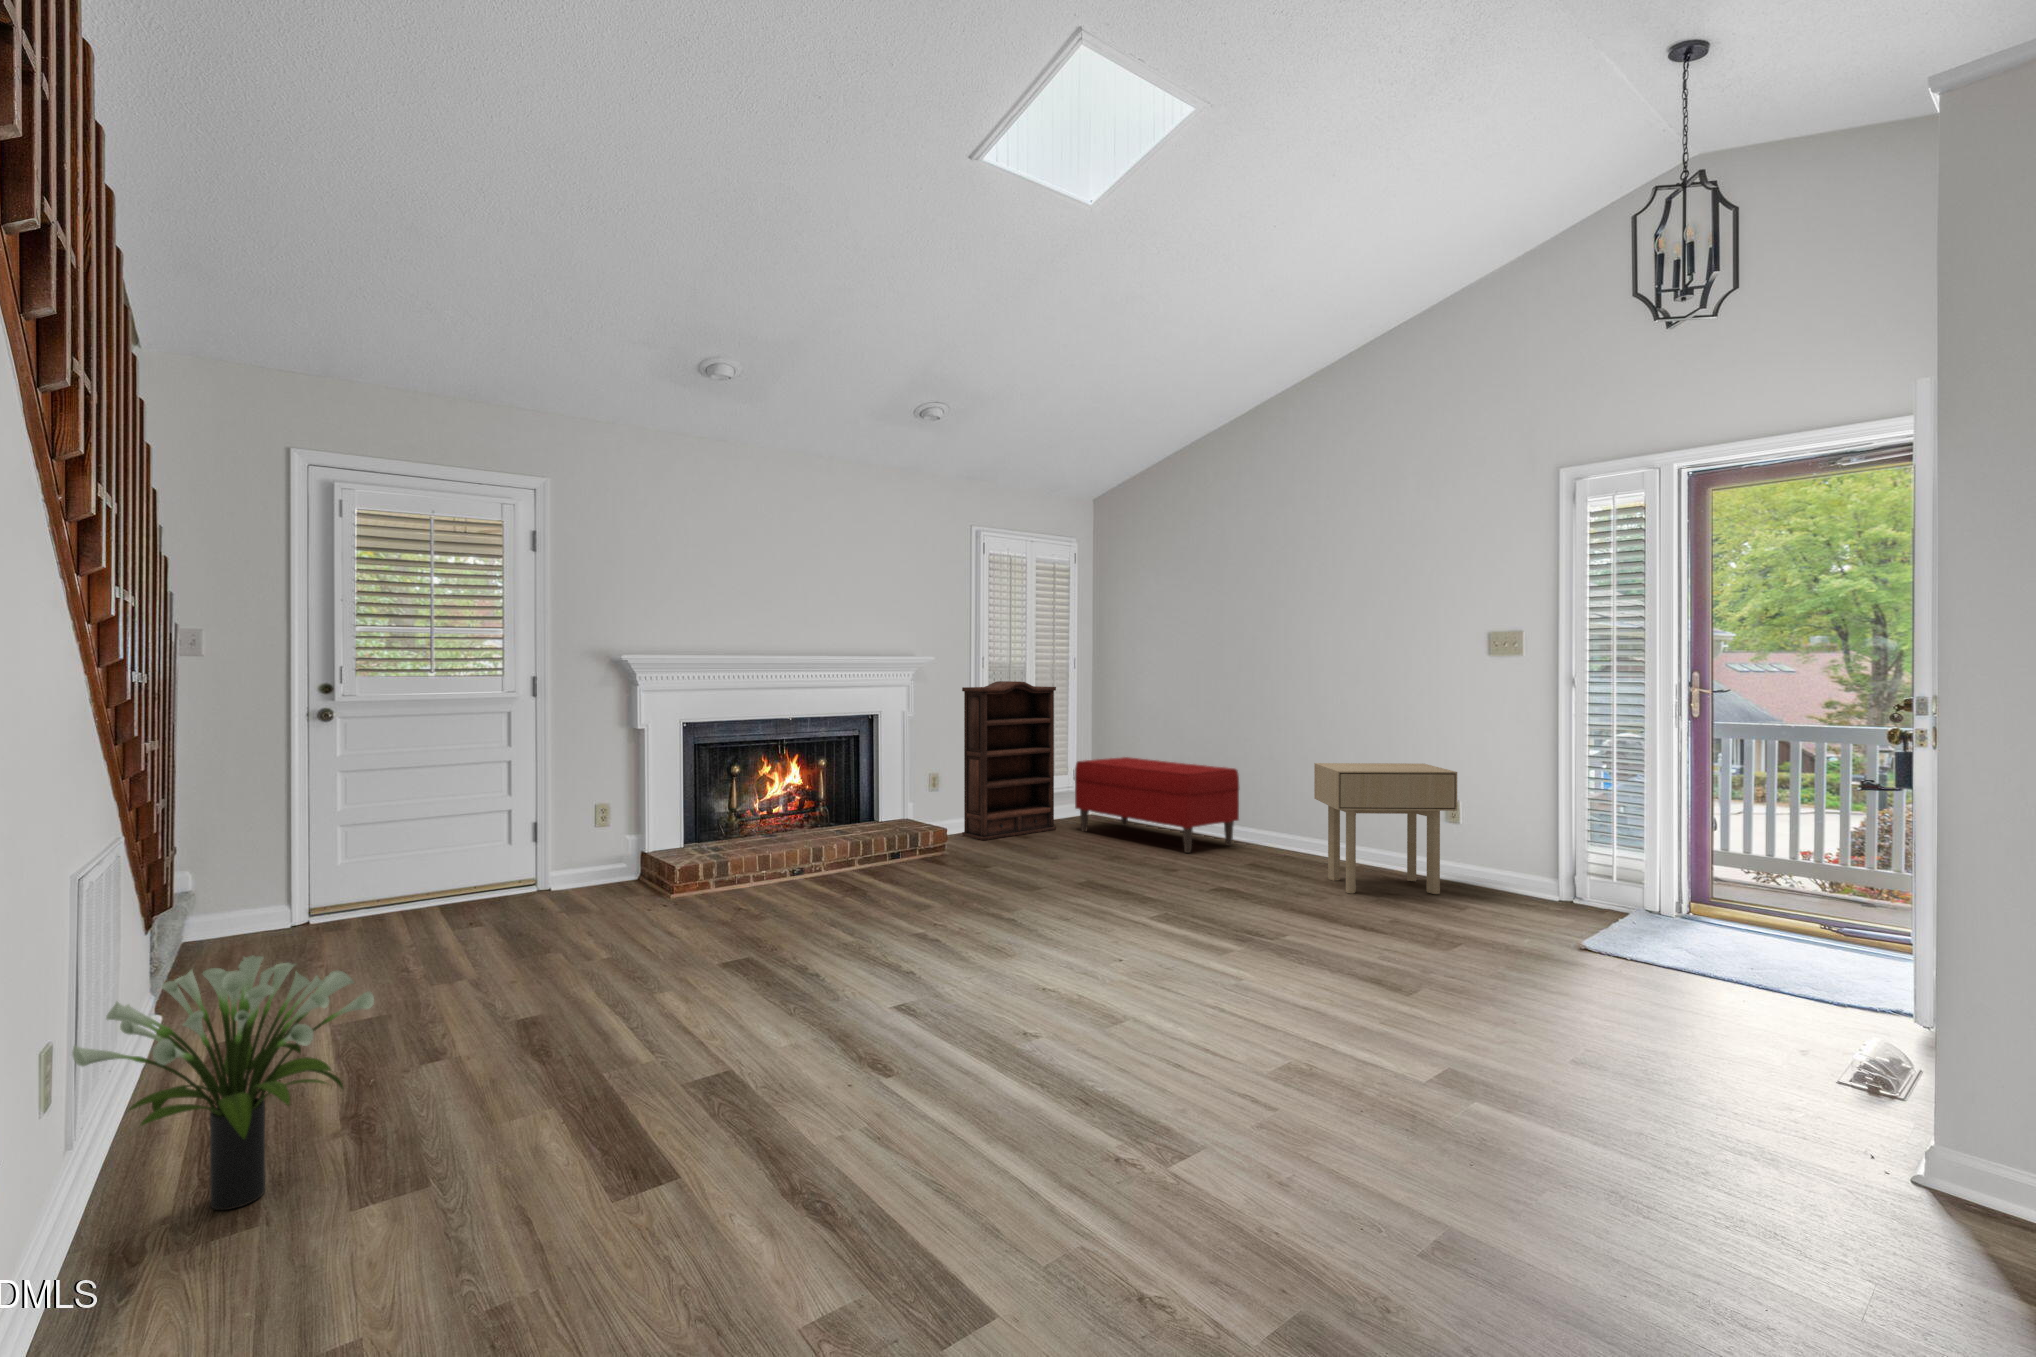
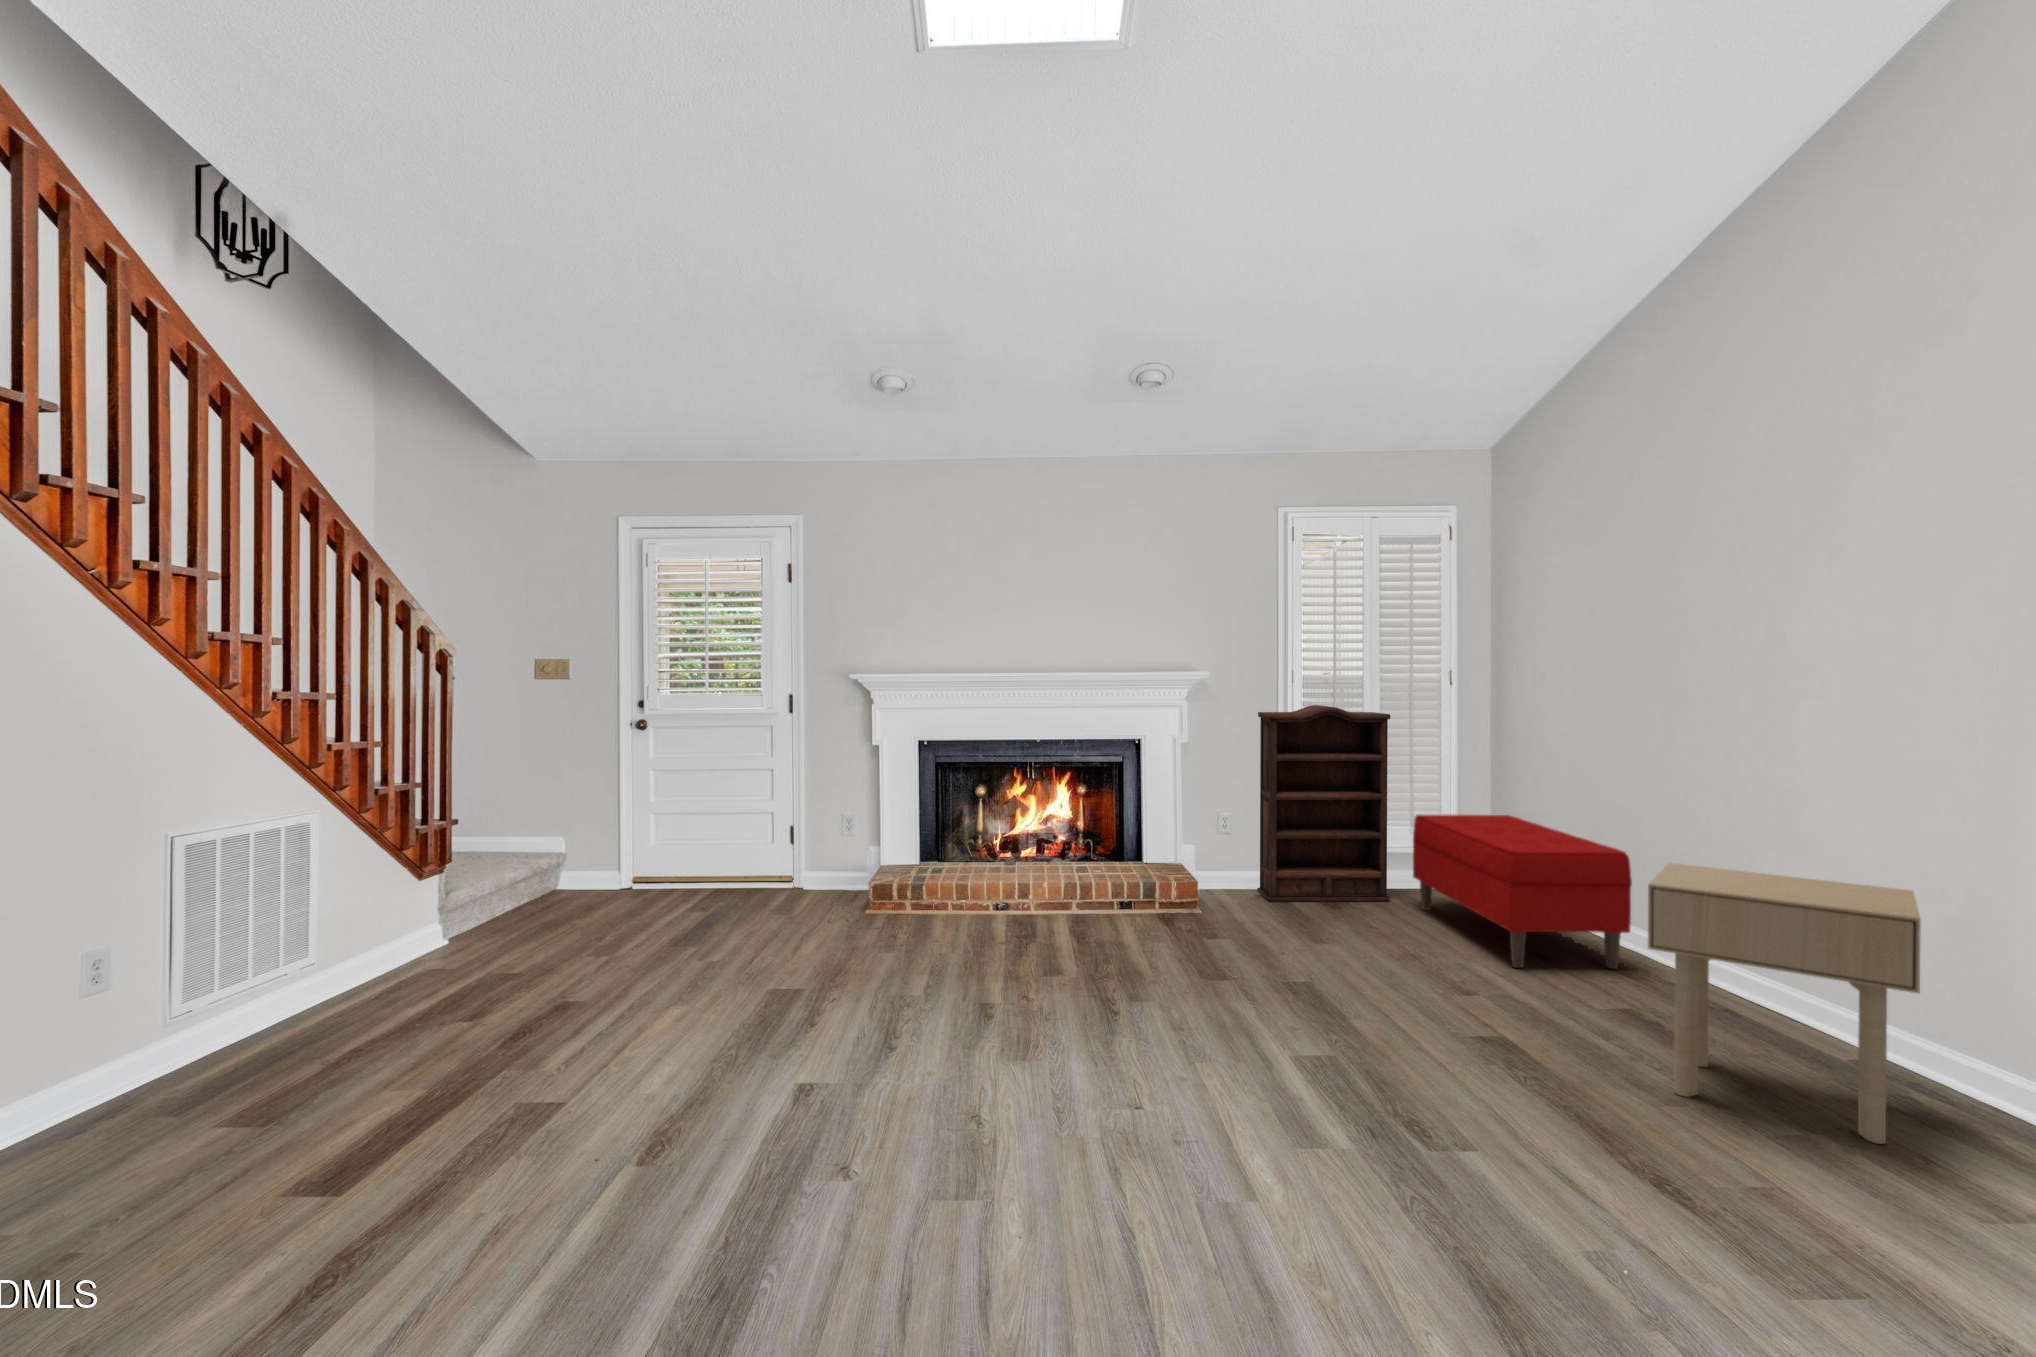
potted plant: present [72,956,374,1210] -> none [113,917,321,1098]

